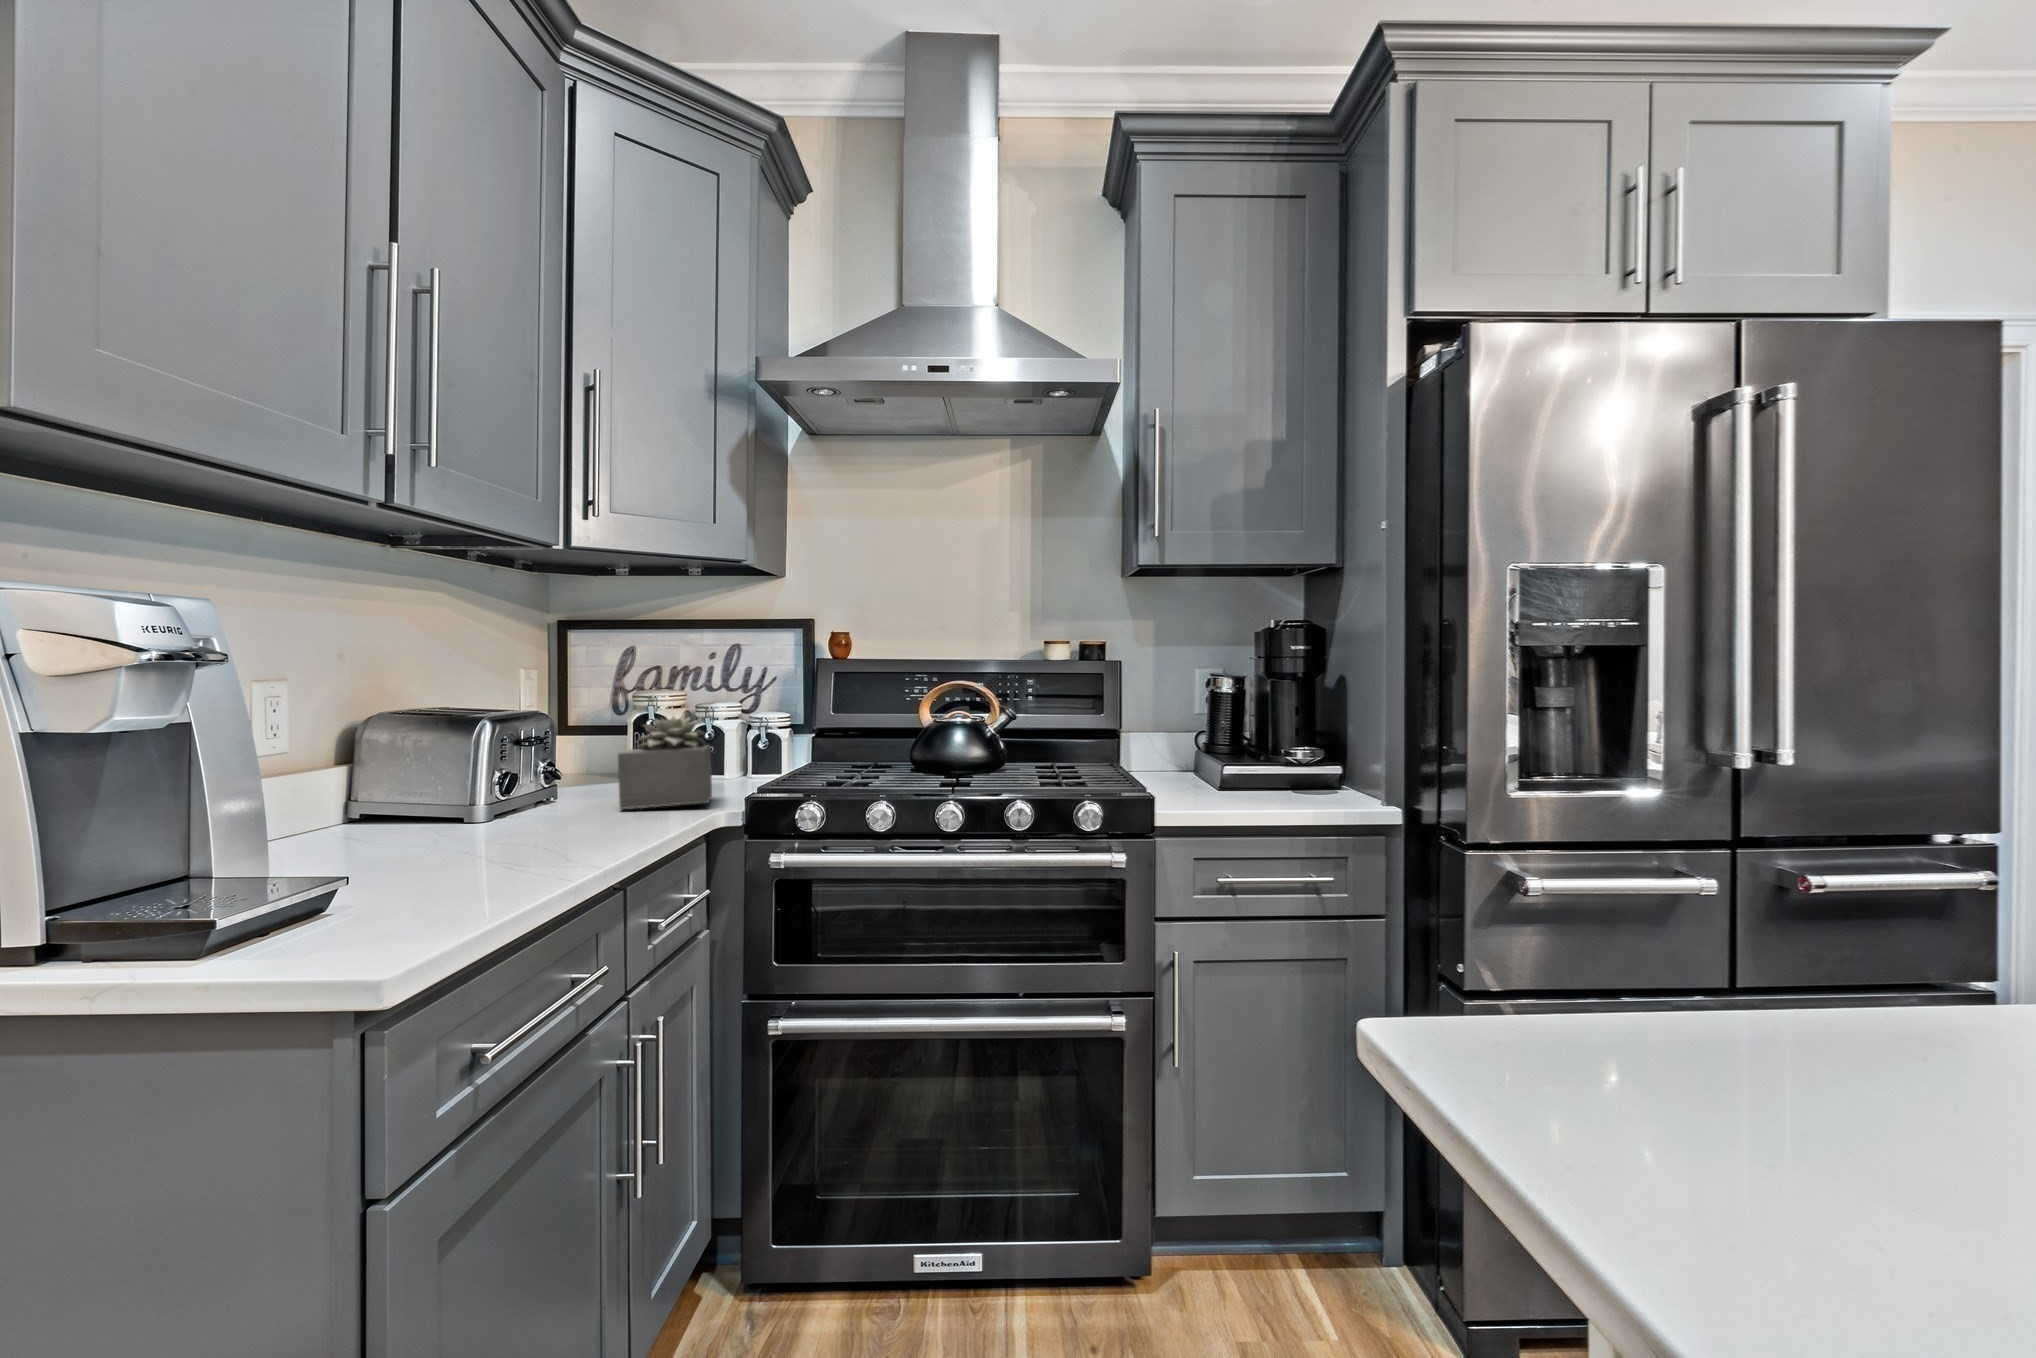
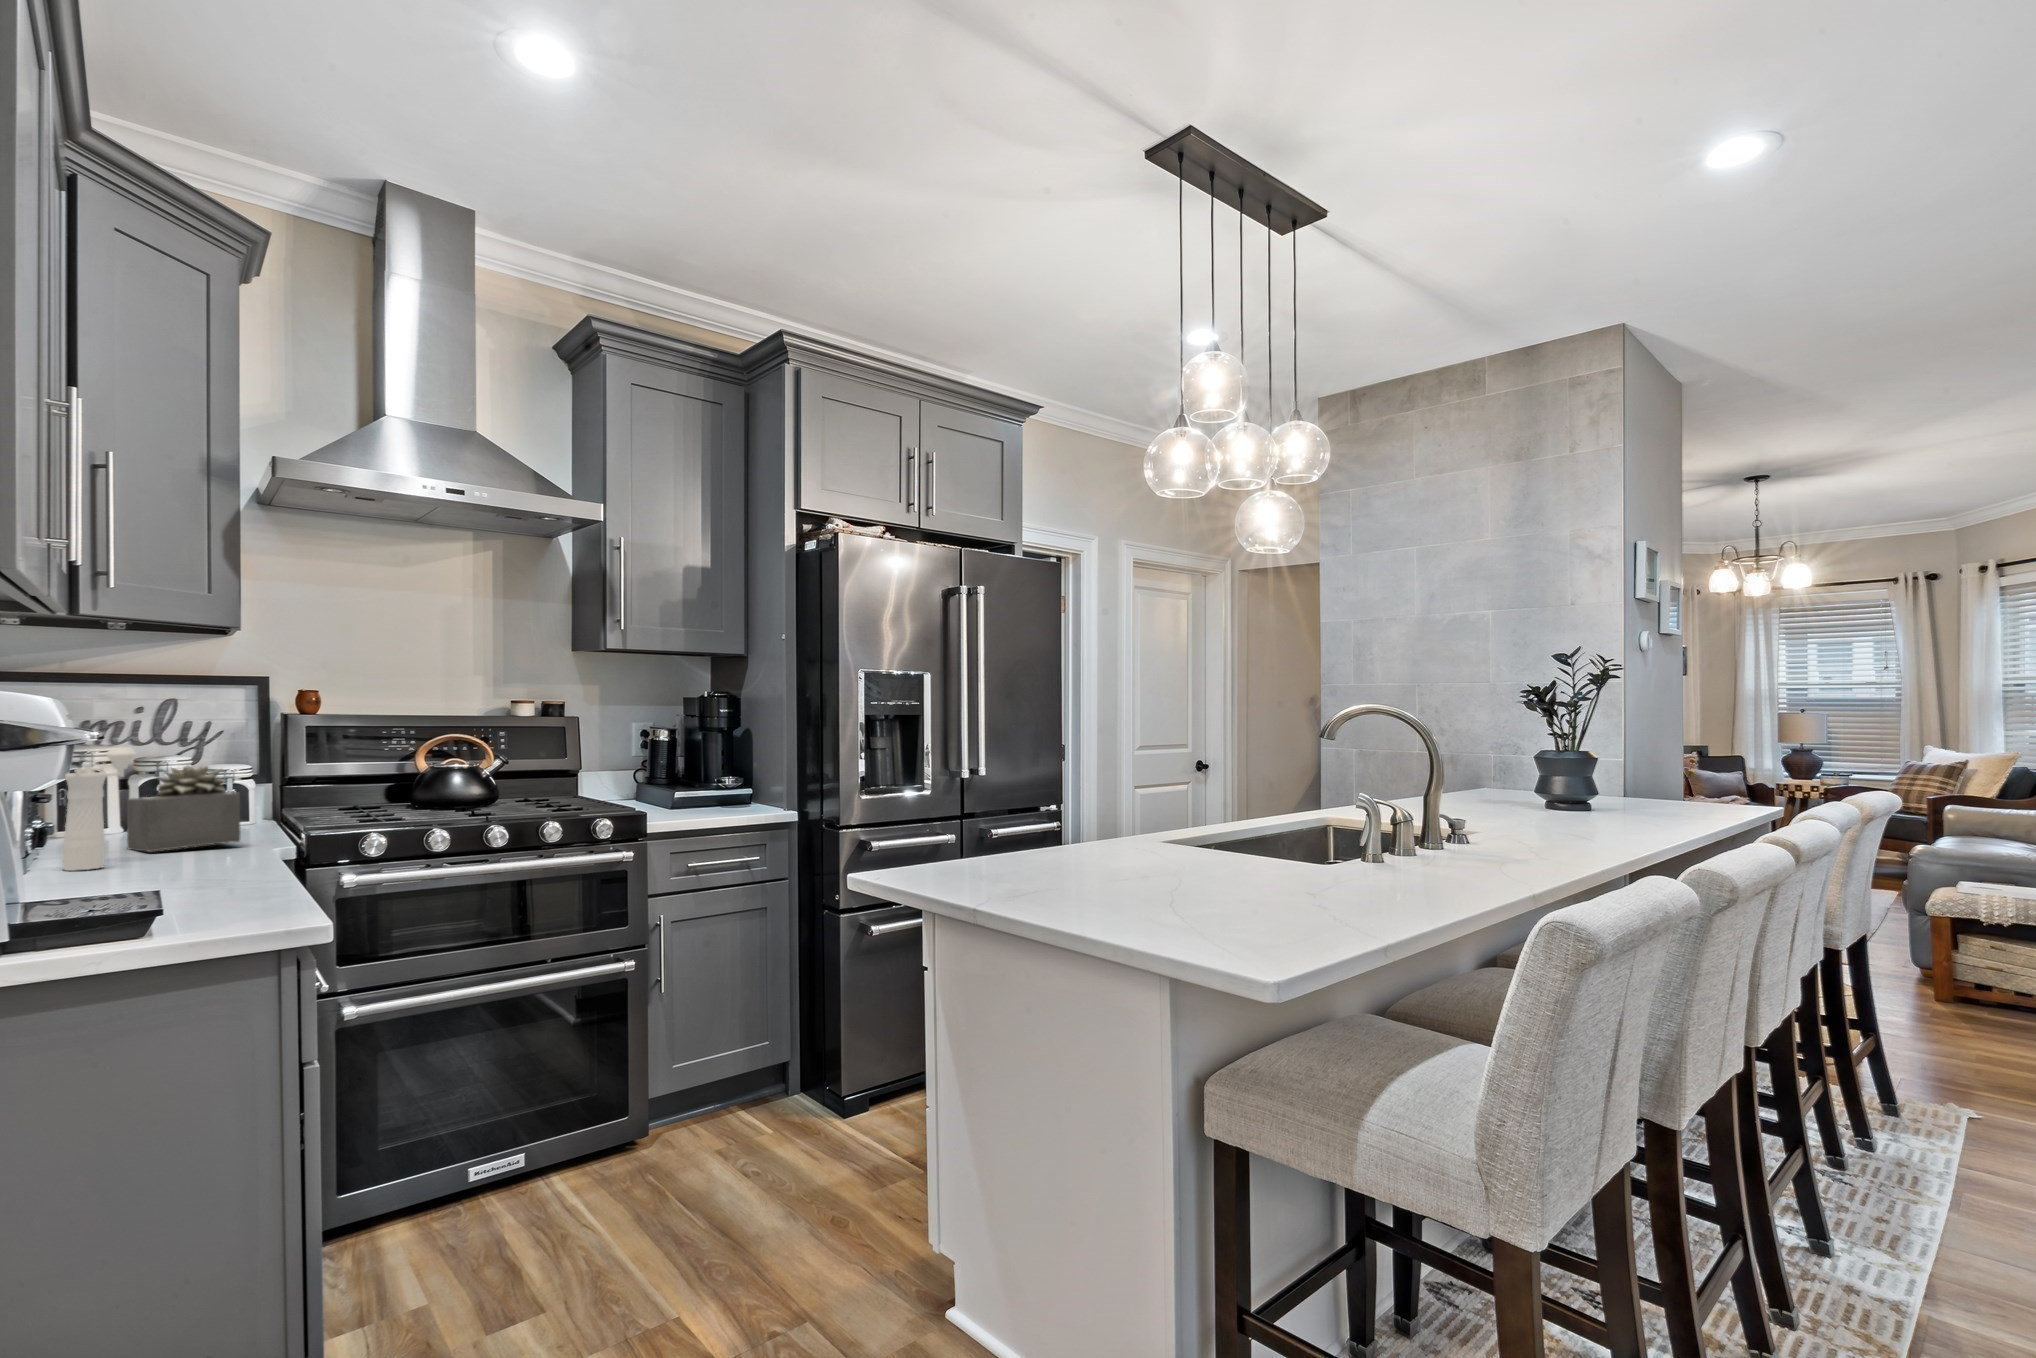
pepper mill: none [487,699,580,834] -> present [62,748,136,871]

